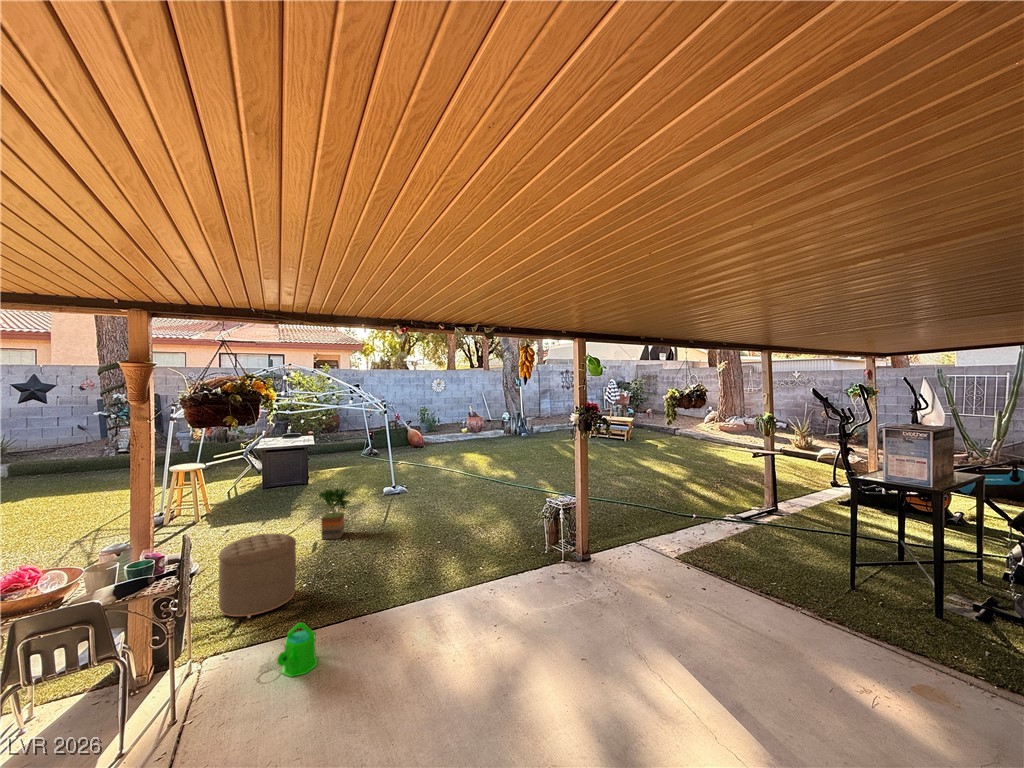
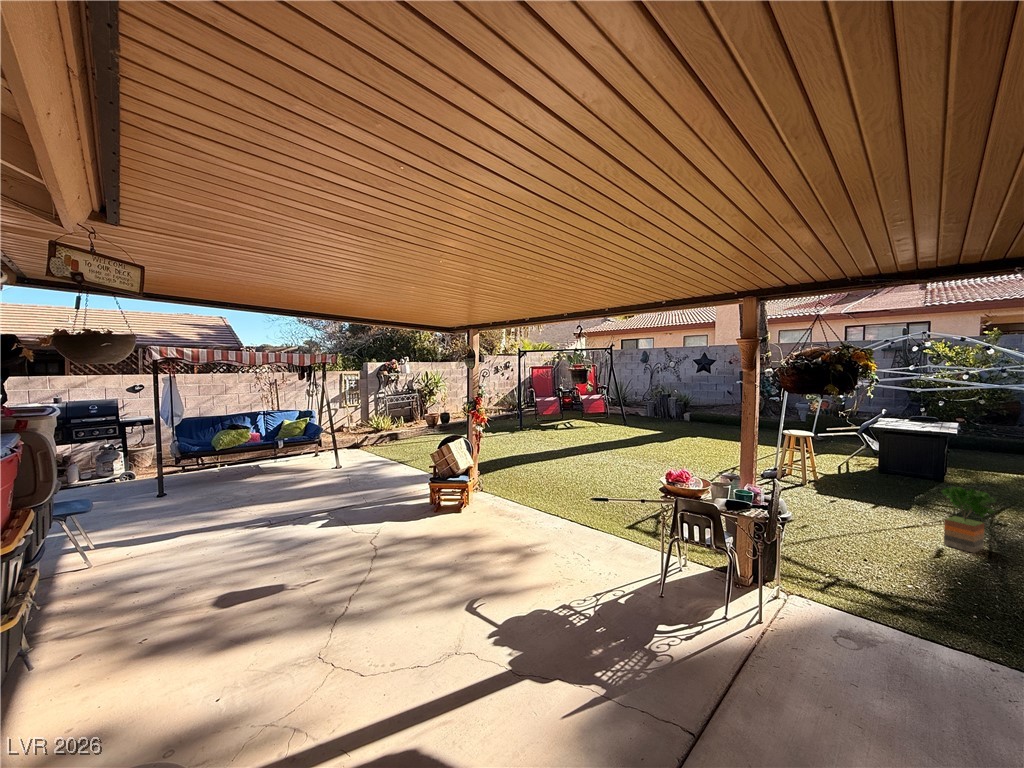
ottoman: present [219,534,296,618] -> none [809,507,894,586]
watering can: present [277,623,318,677] -> none [850,604,903,661]

